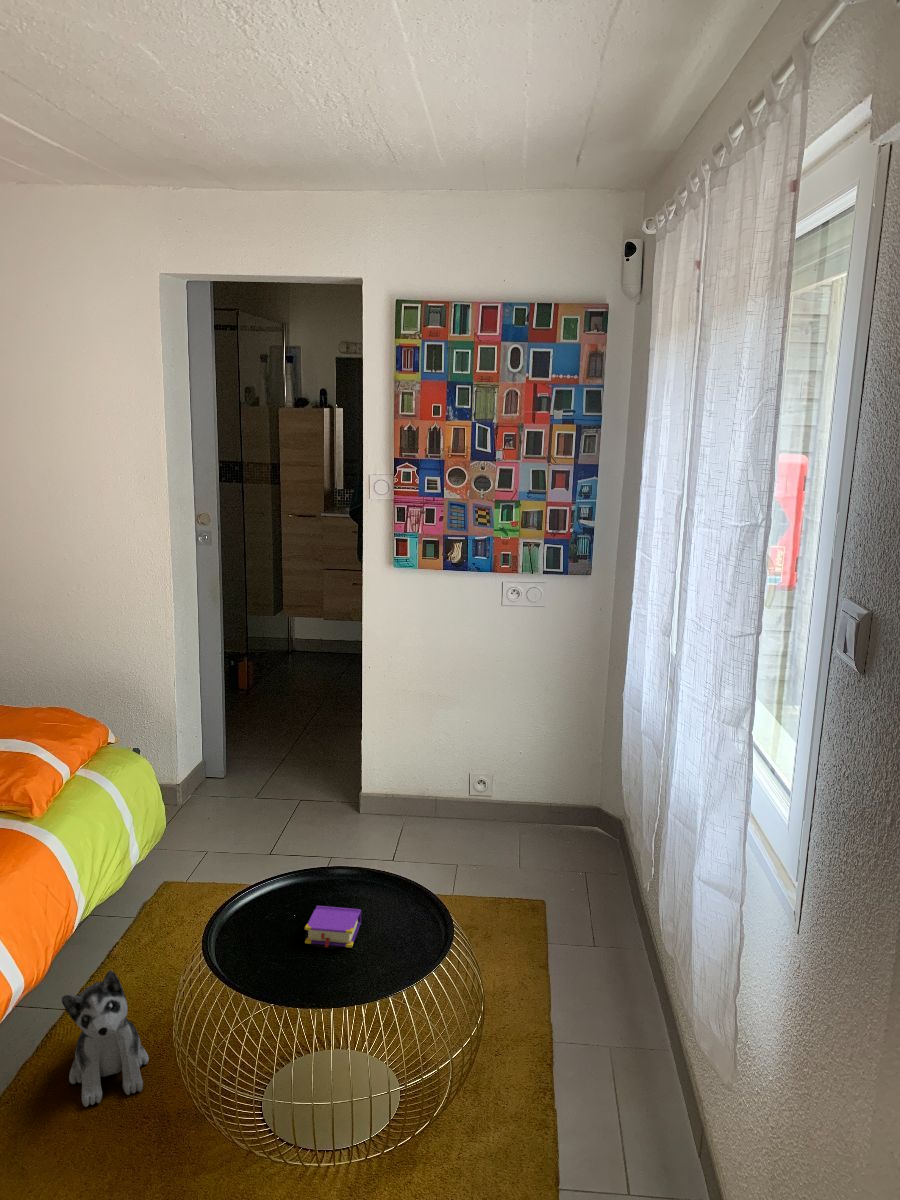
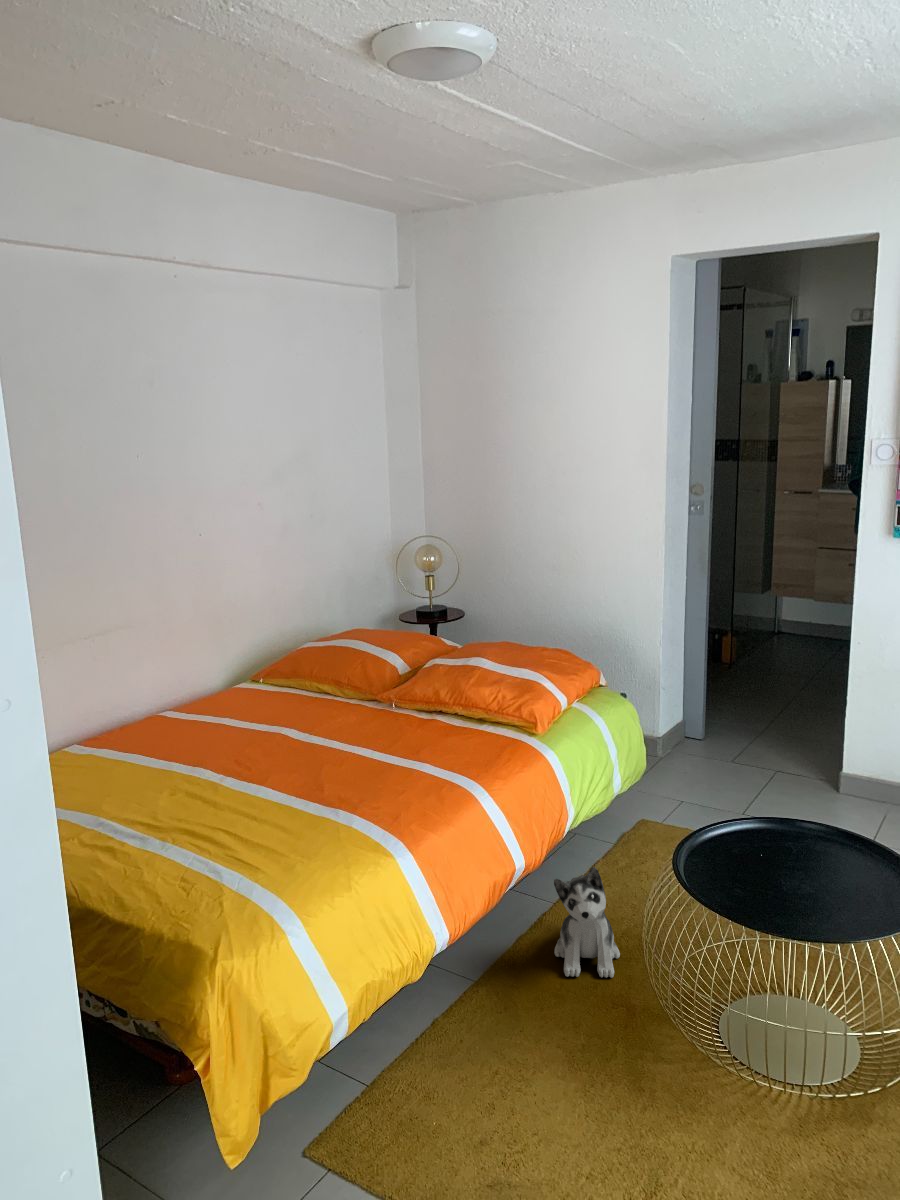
book: present [305,906,361,949] -> none [746,846,856,901]

